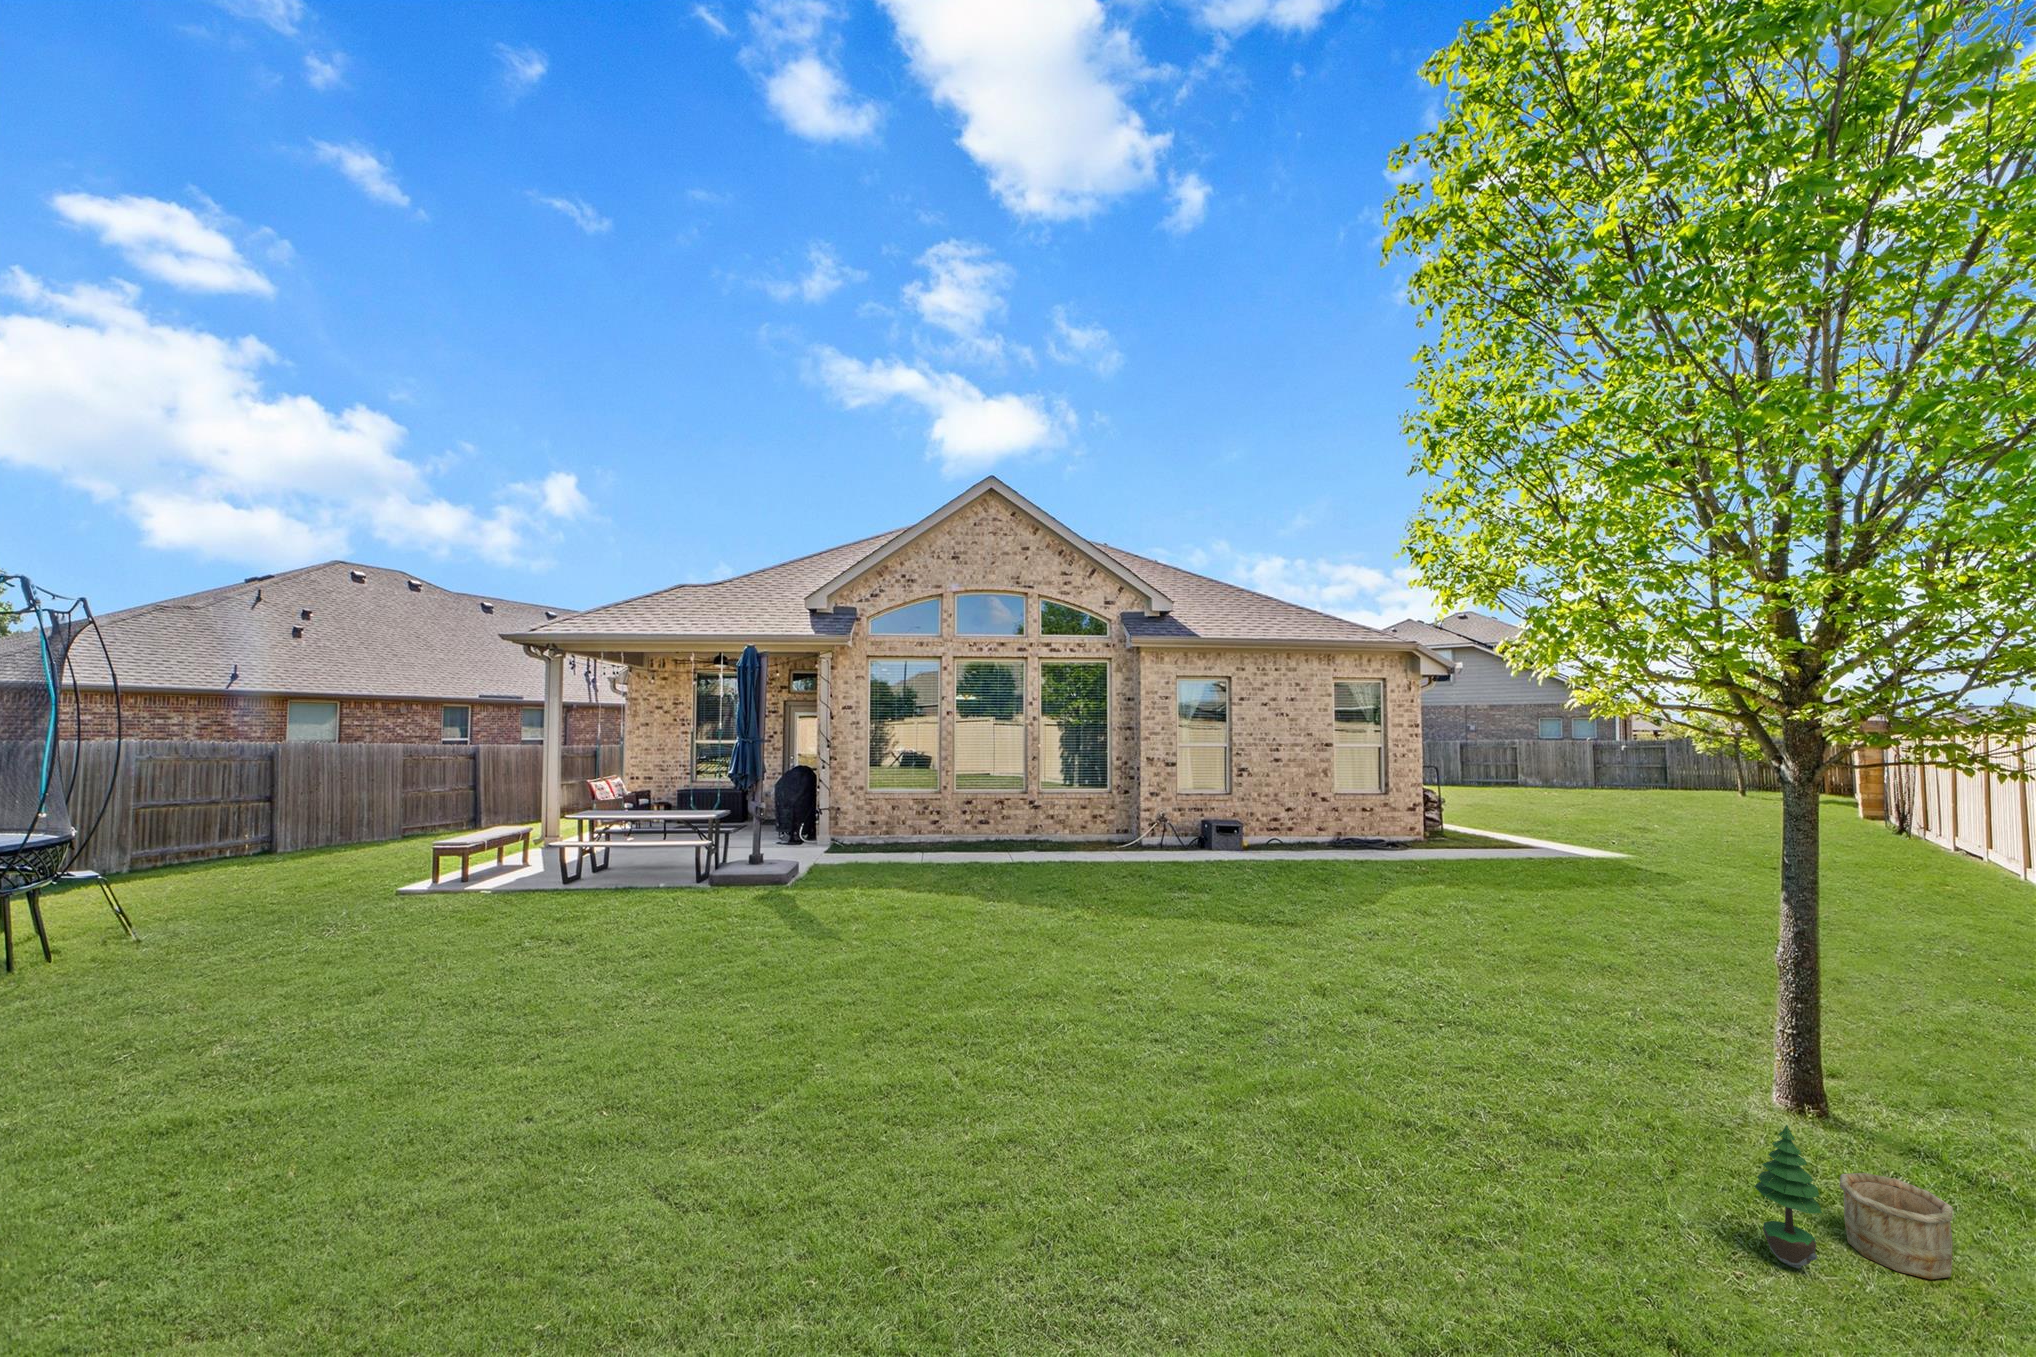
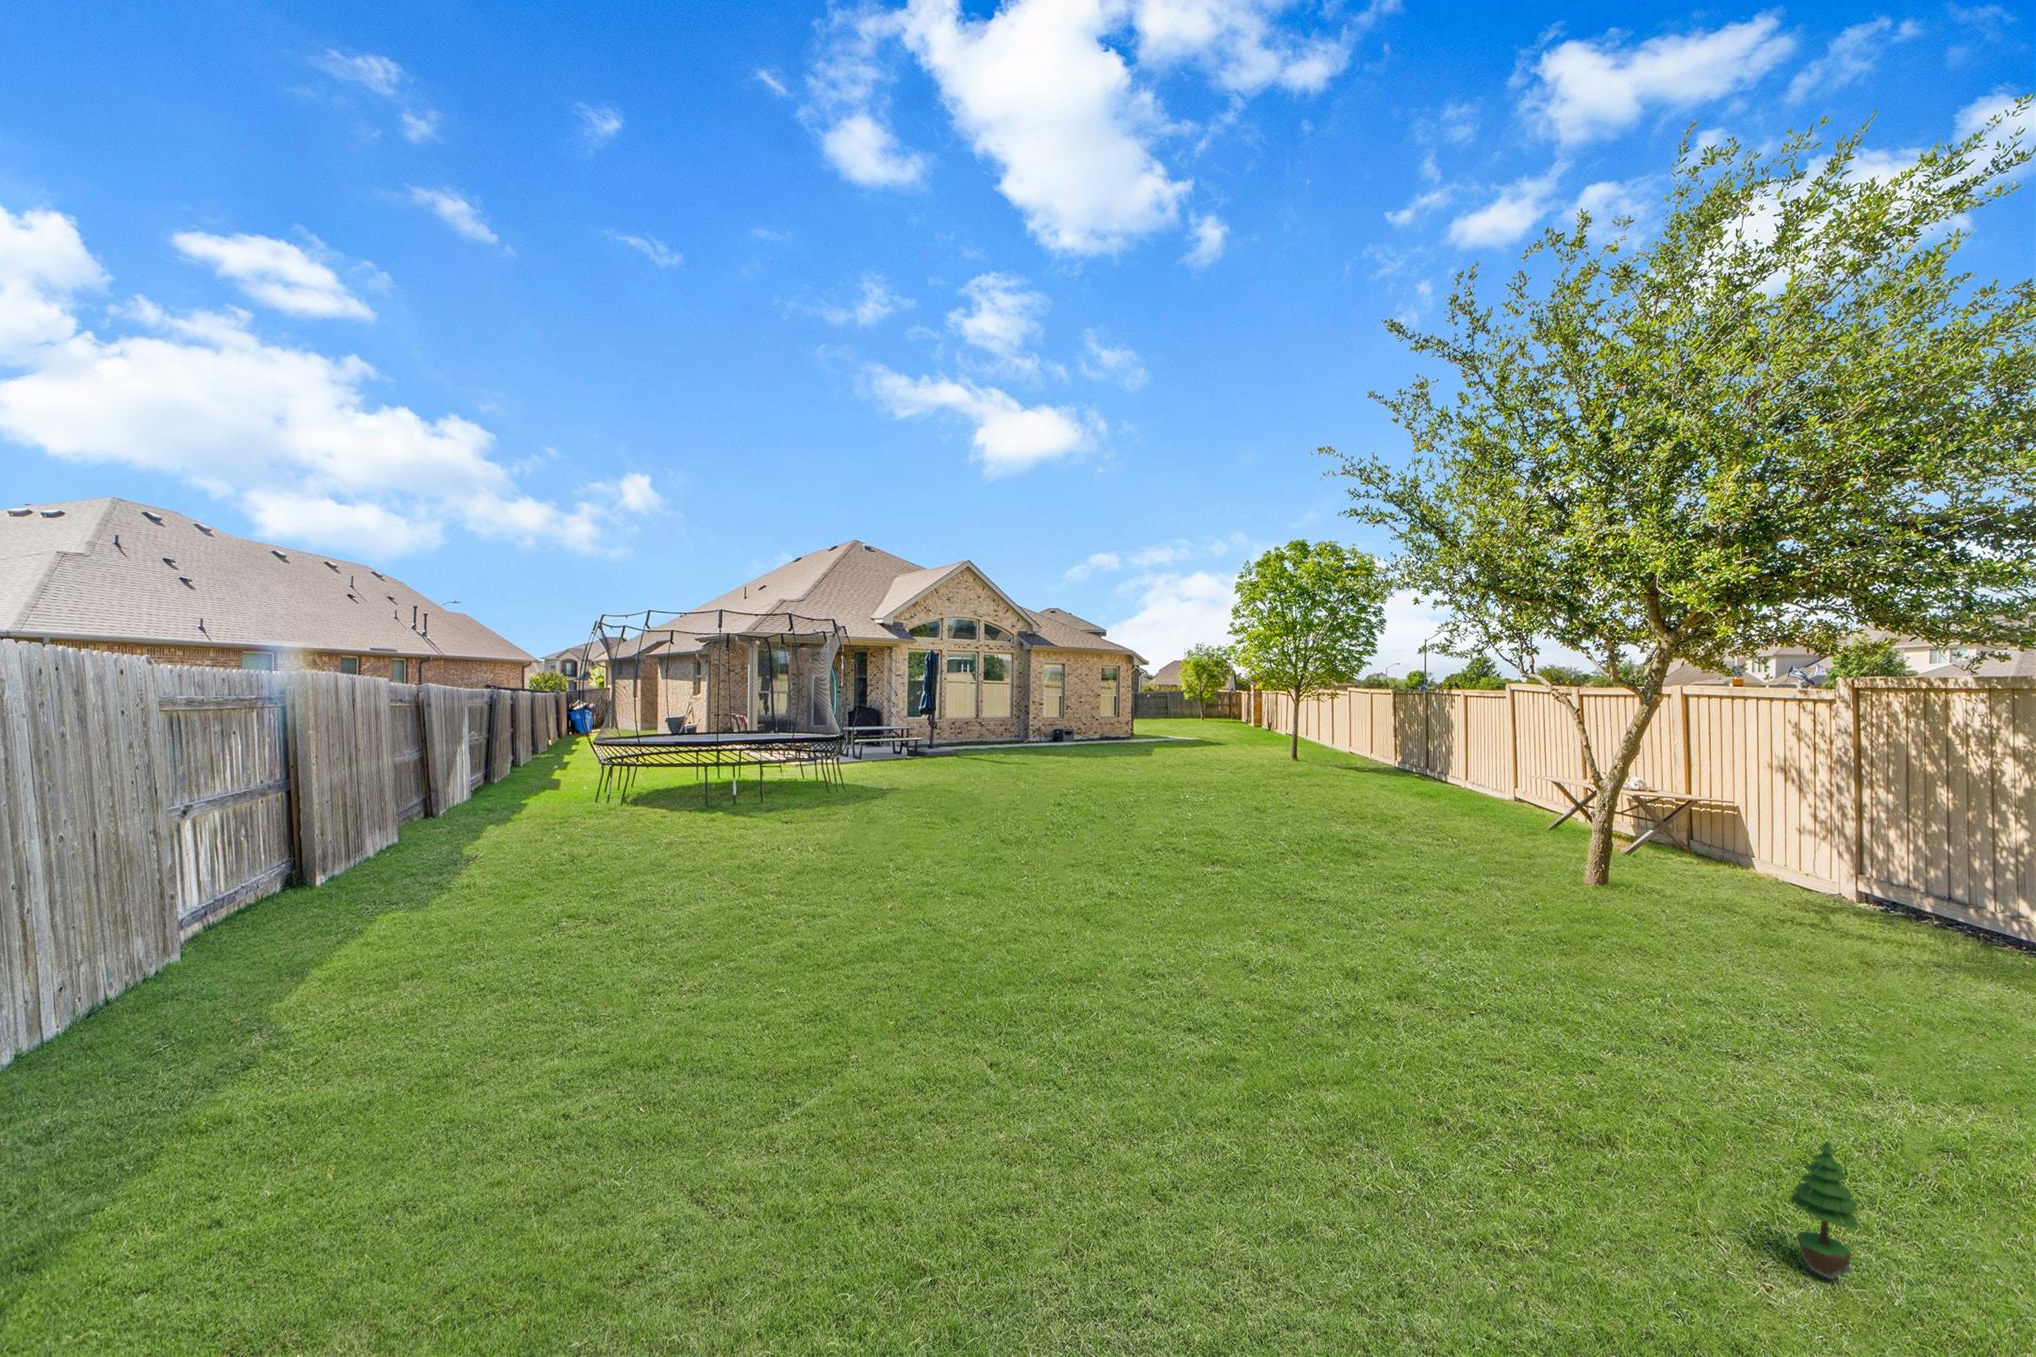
wooden bucket: present [1840,1173,1953,1280] -> none [1875,1181,1991,1291]

